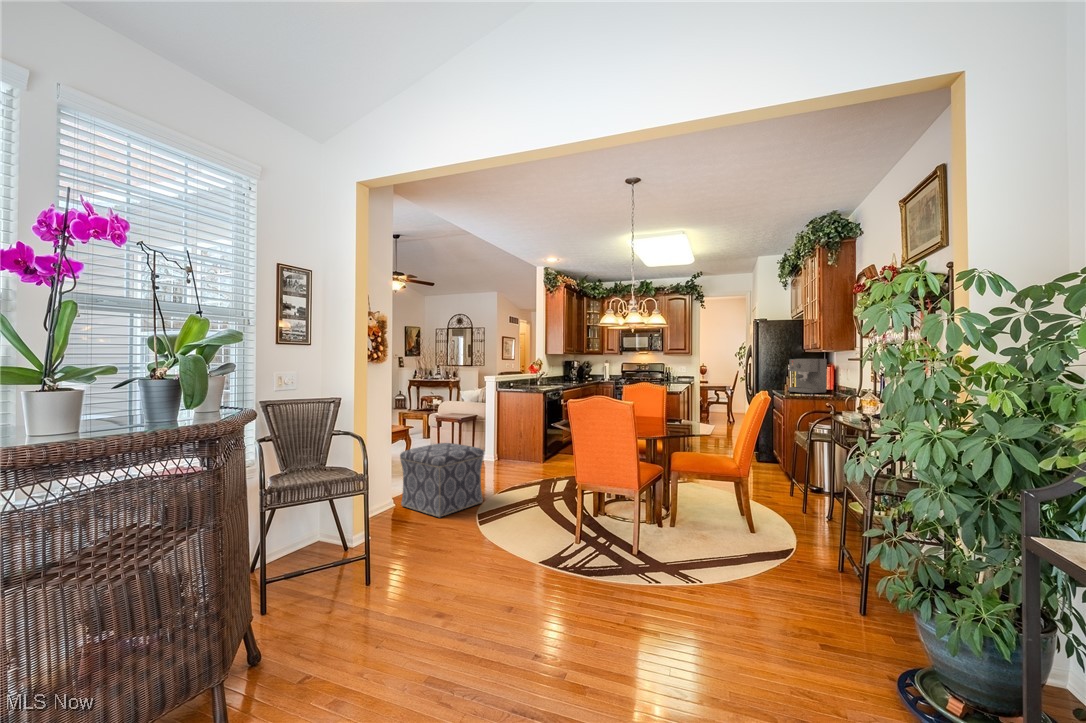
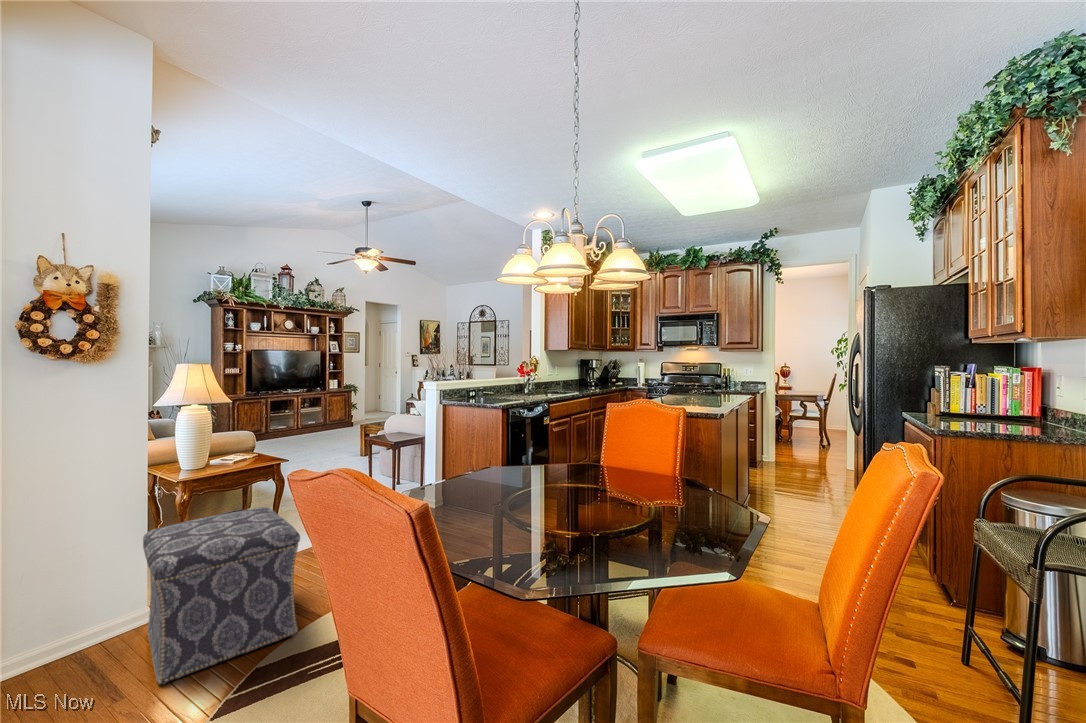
coffee maker: present [789,359,827,394] -> none [940,356,1029,428]

